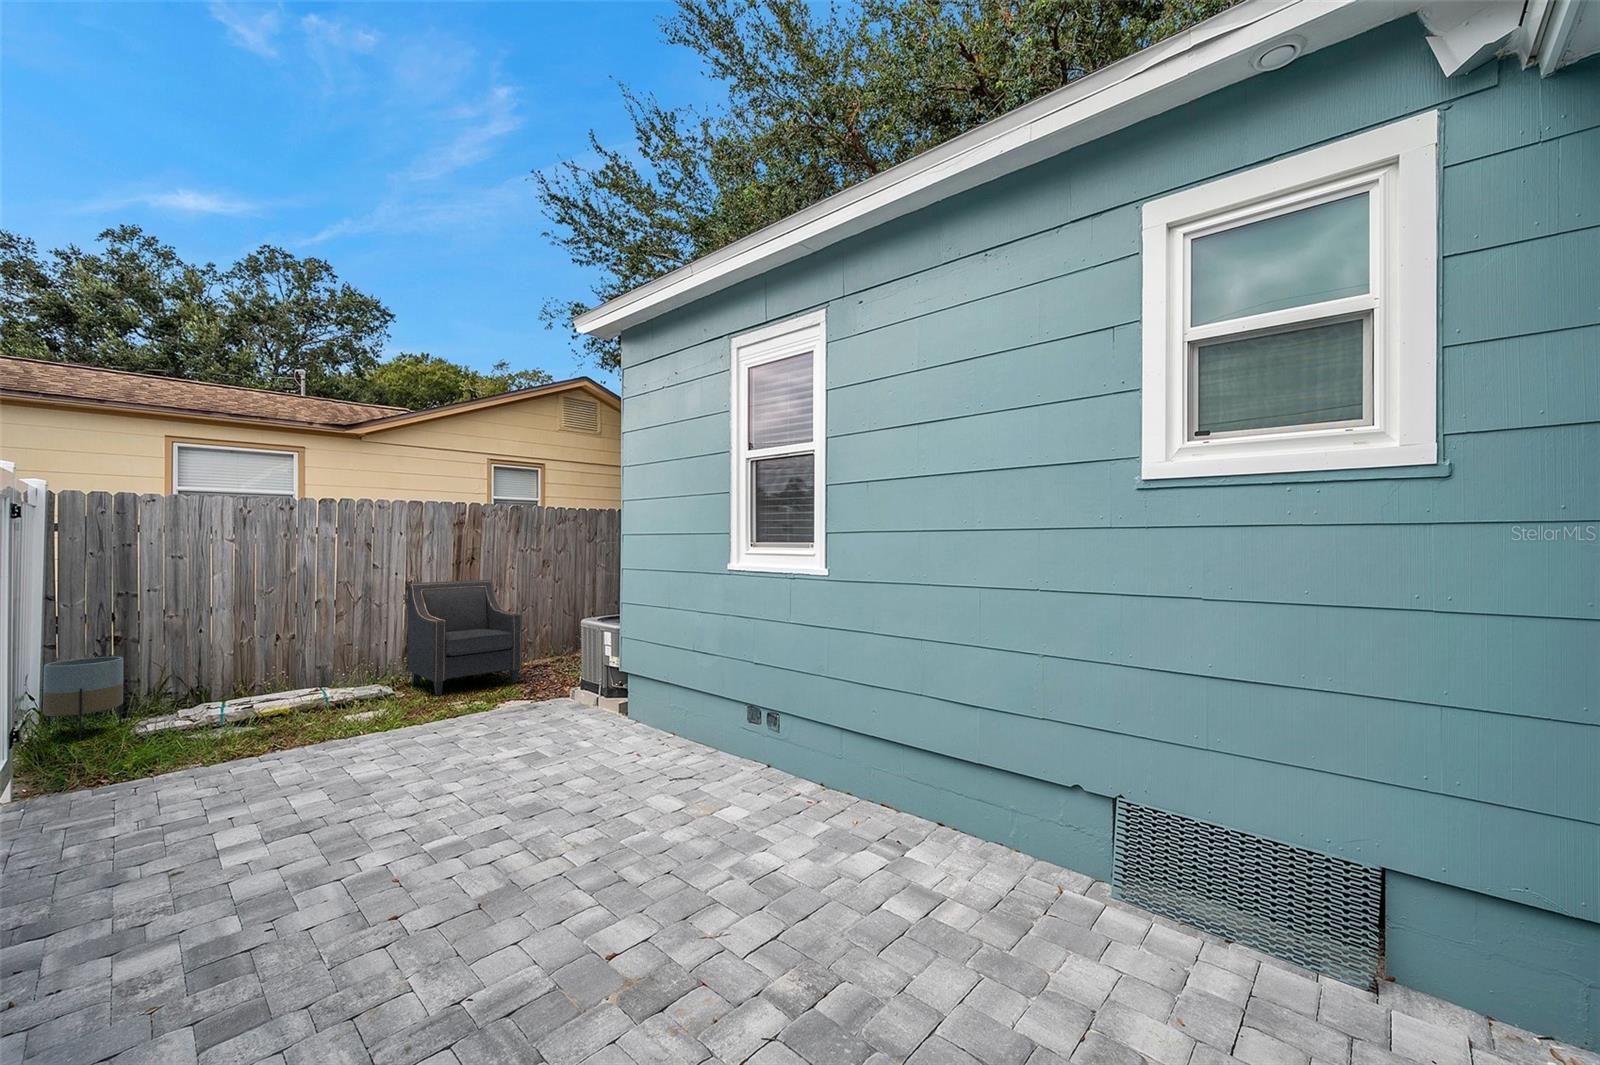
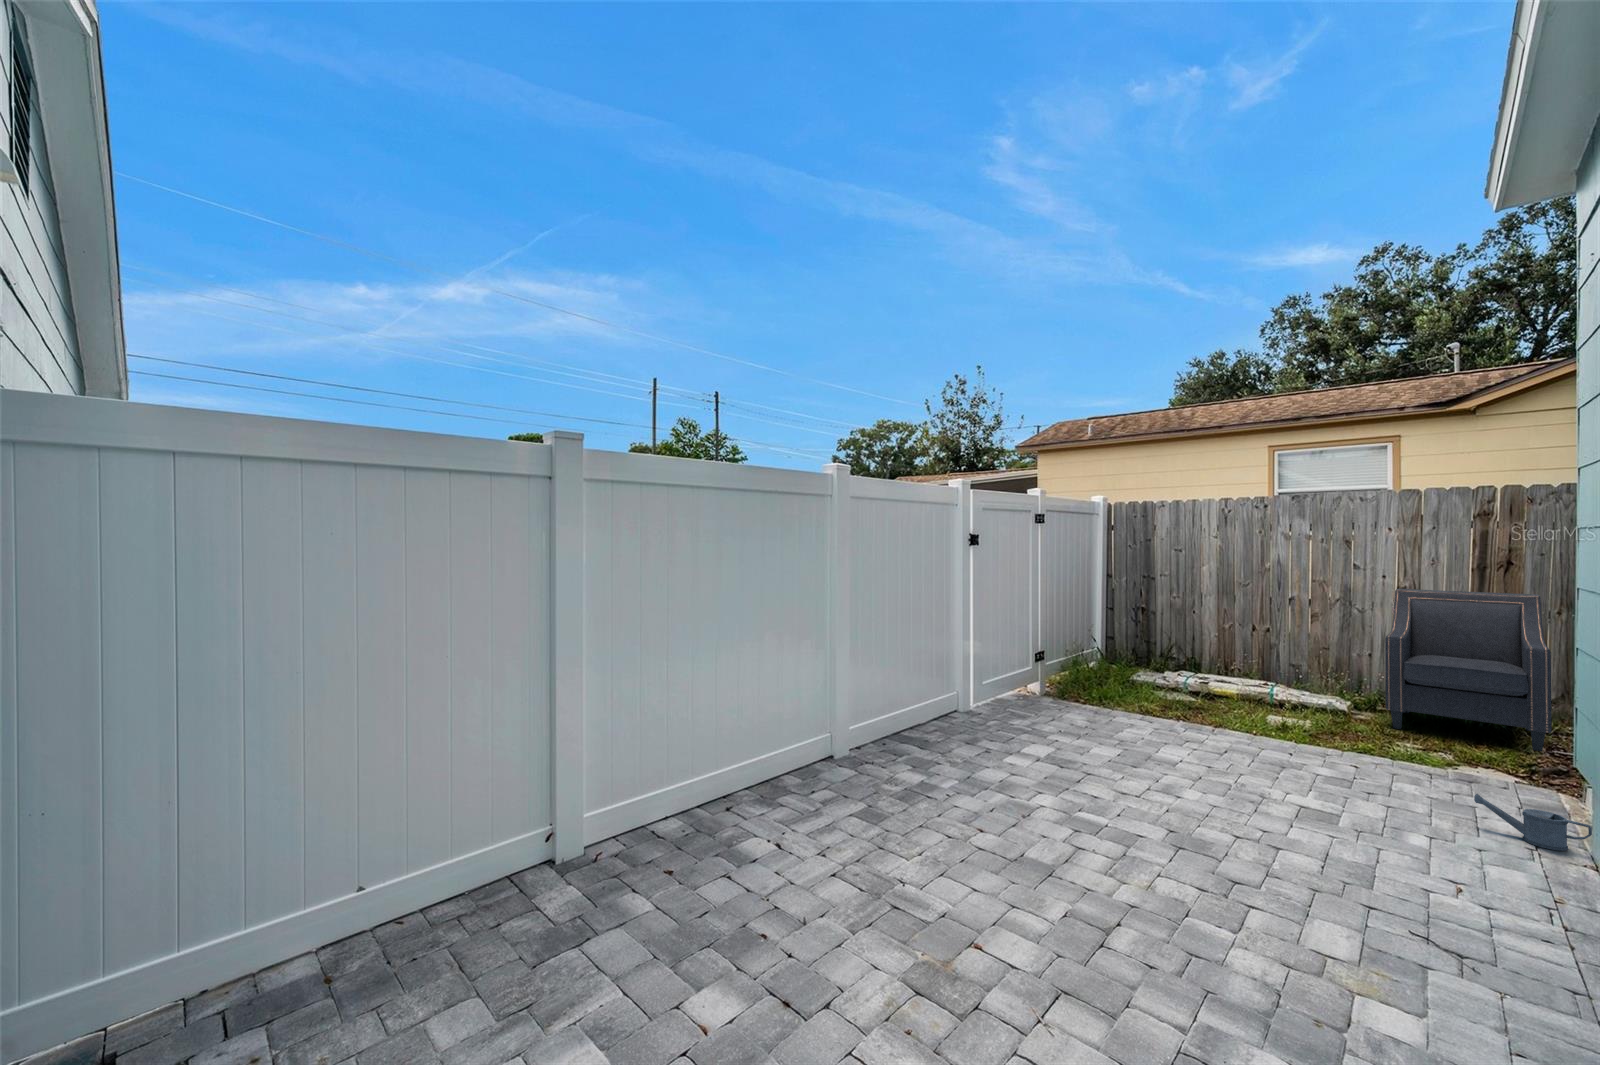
planter: present [43,657,123,741] -> none [1083,618,1125,672]
watering can: none [583,703,631,725] -> present [1474,794,1592,851]

